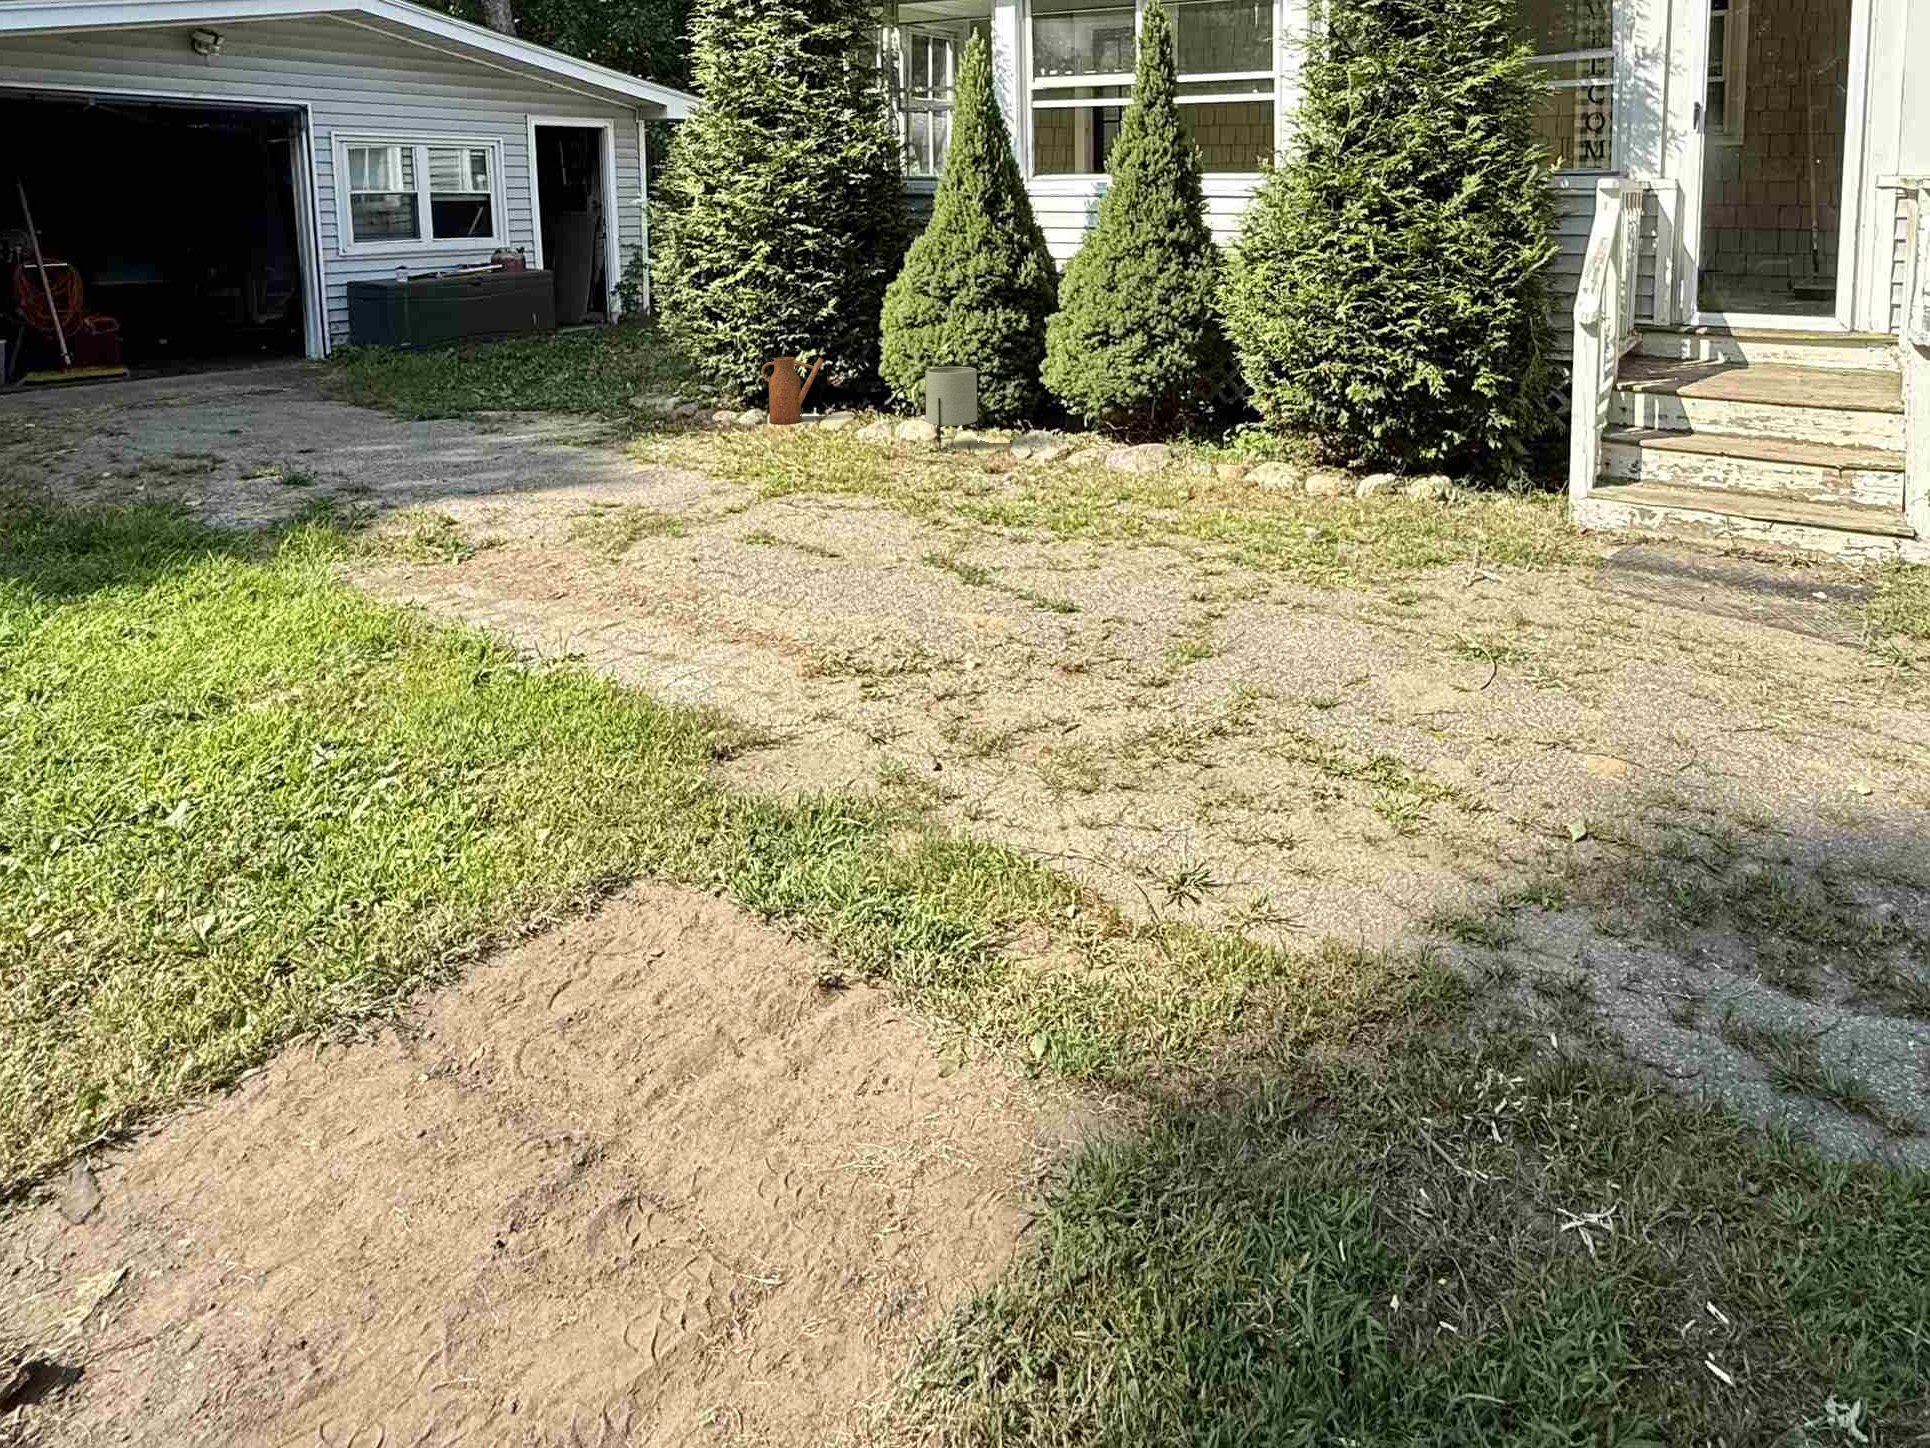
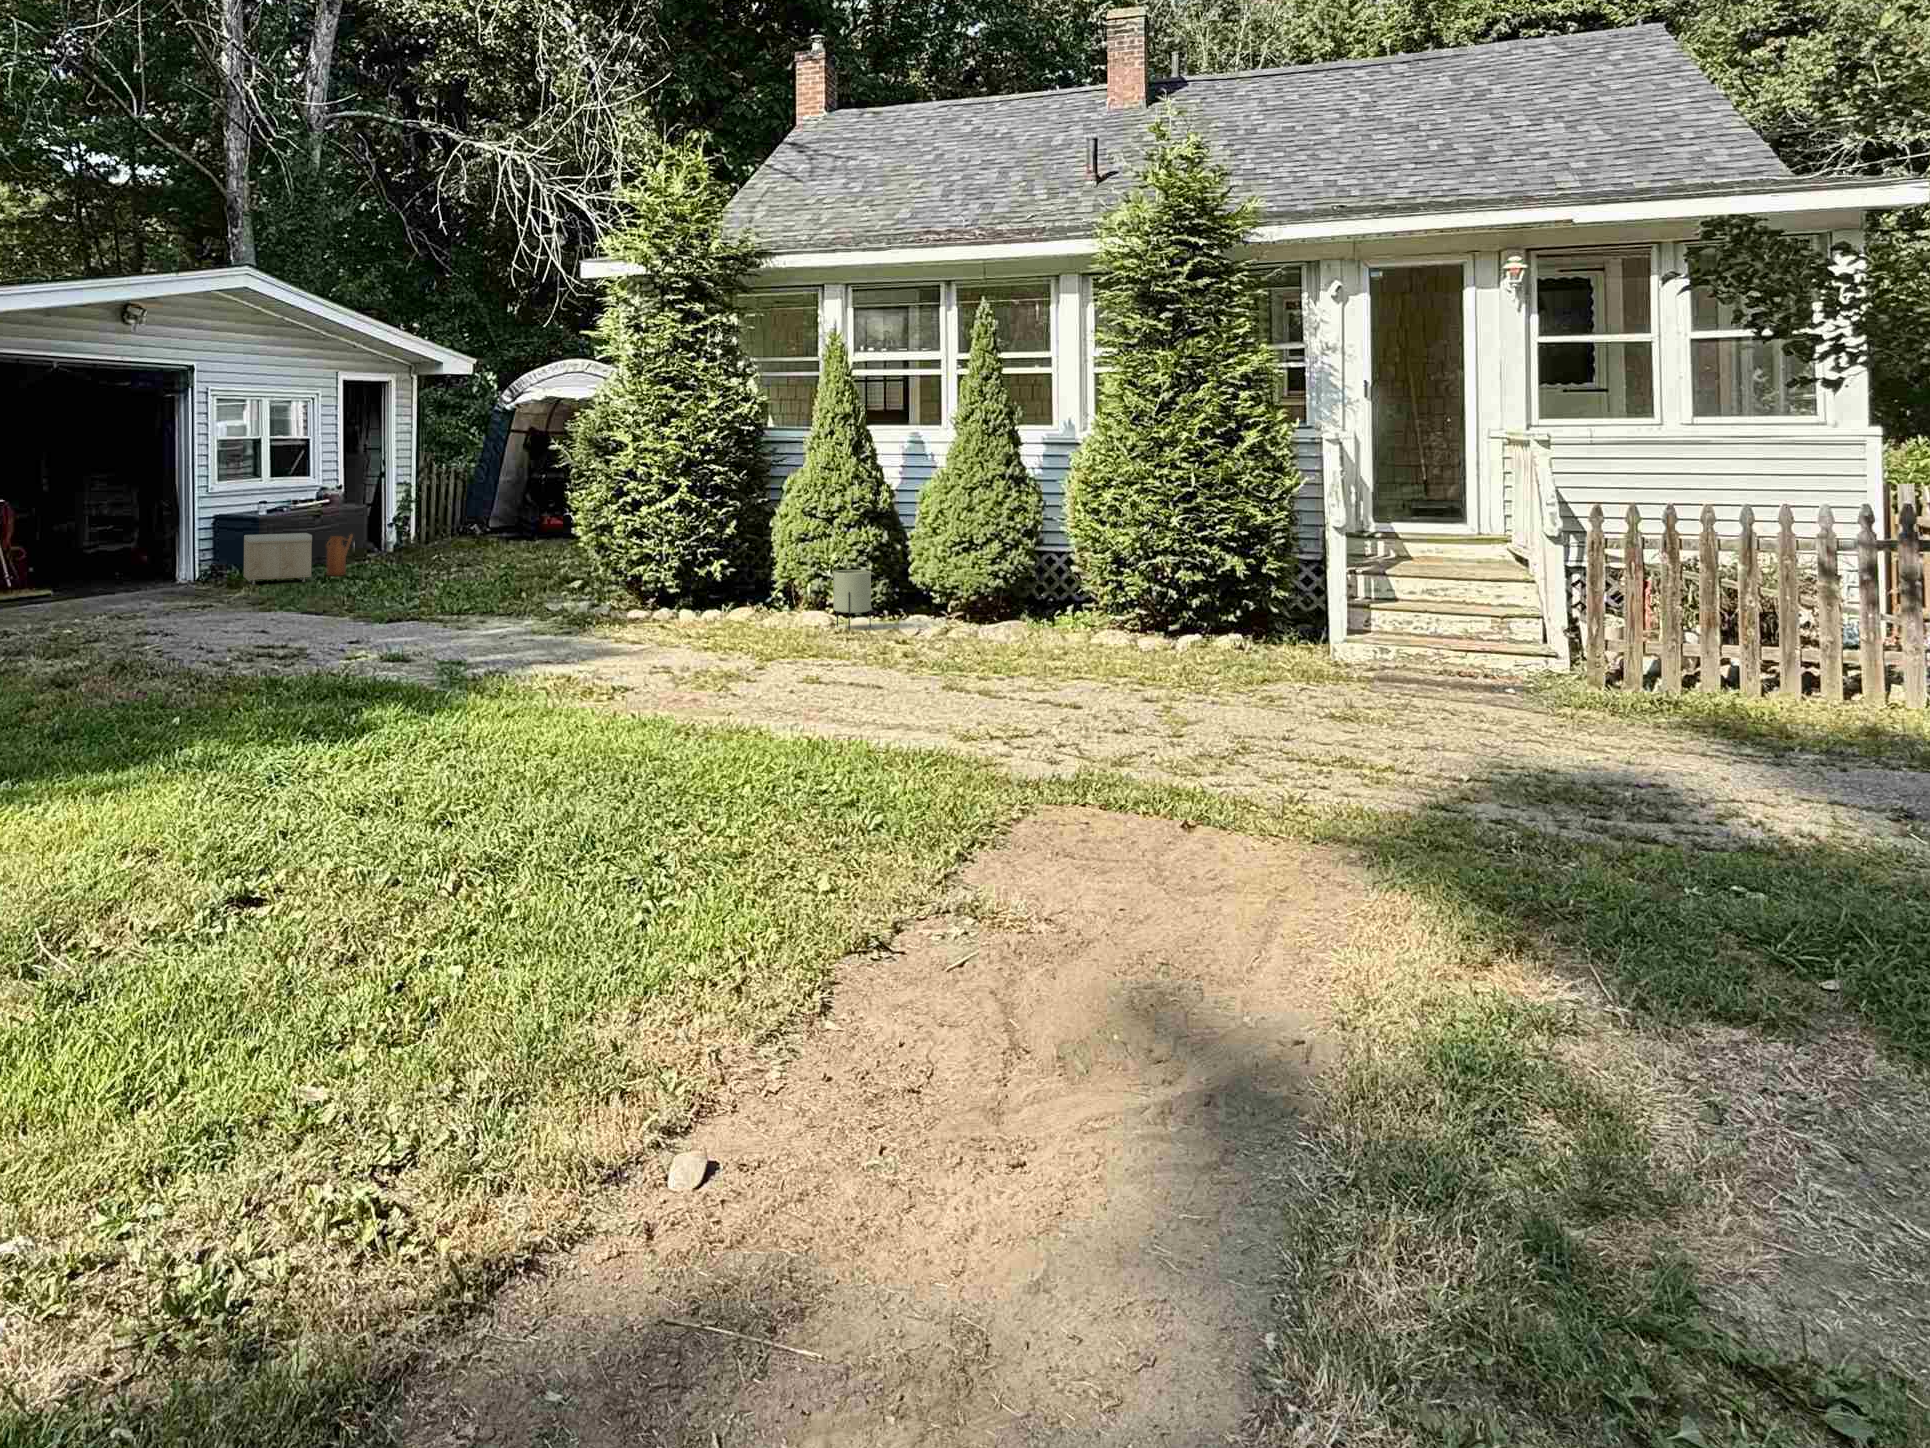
storage bench: none [366,303,454,363] -> present [244,533,312,584]
watering can: present [761,357,824,424] -> present [326,535,353,576]

